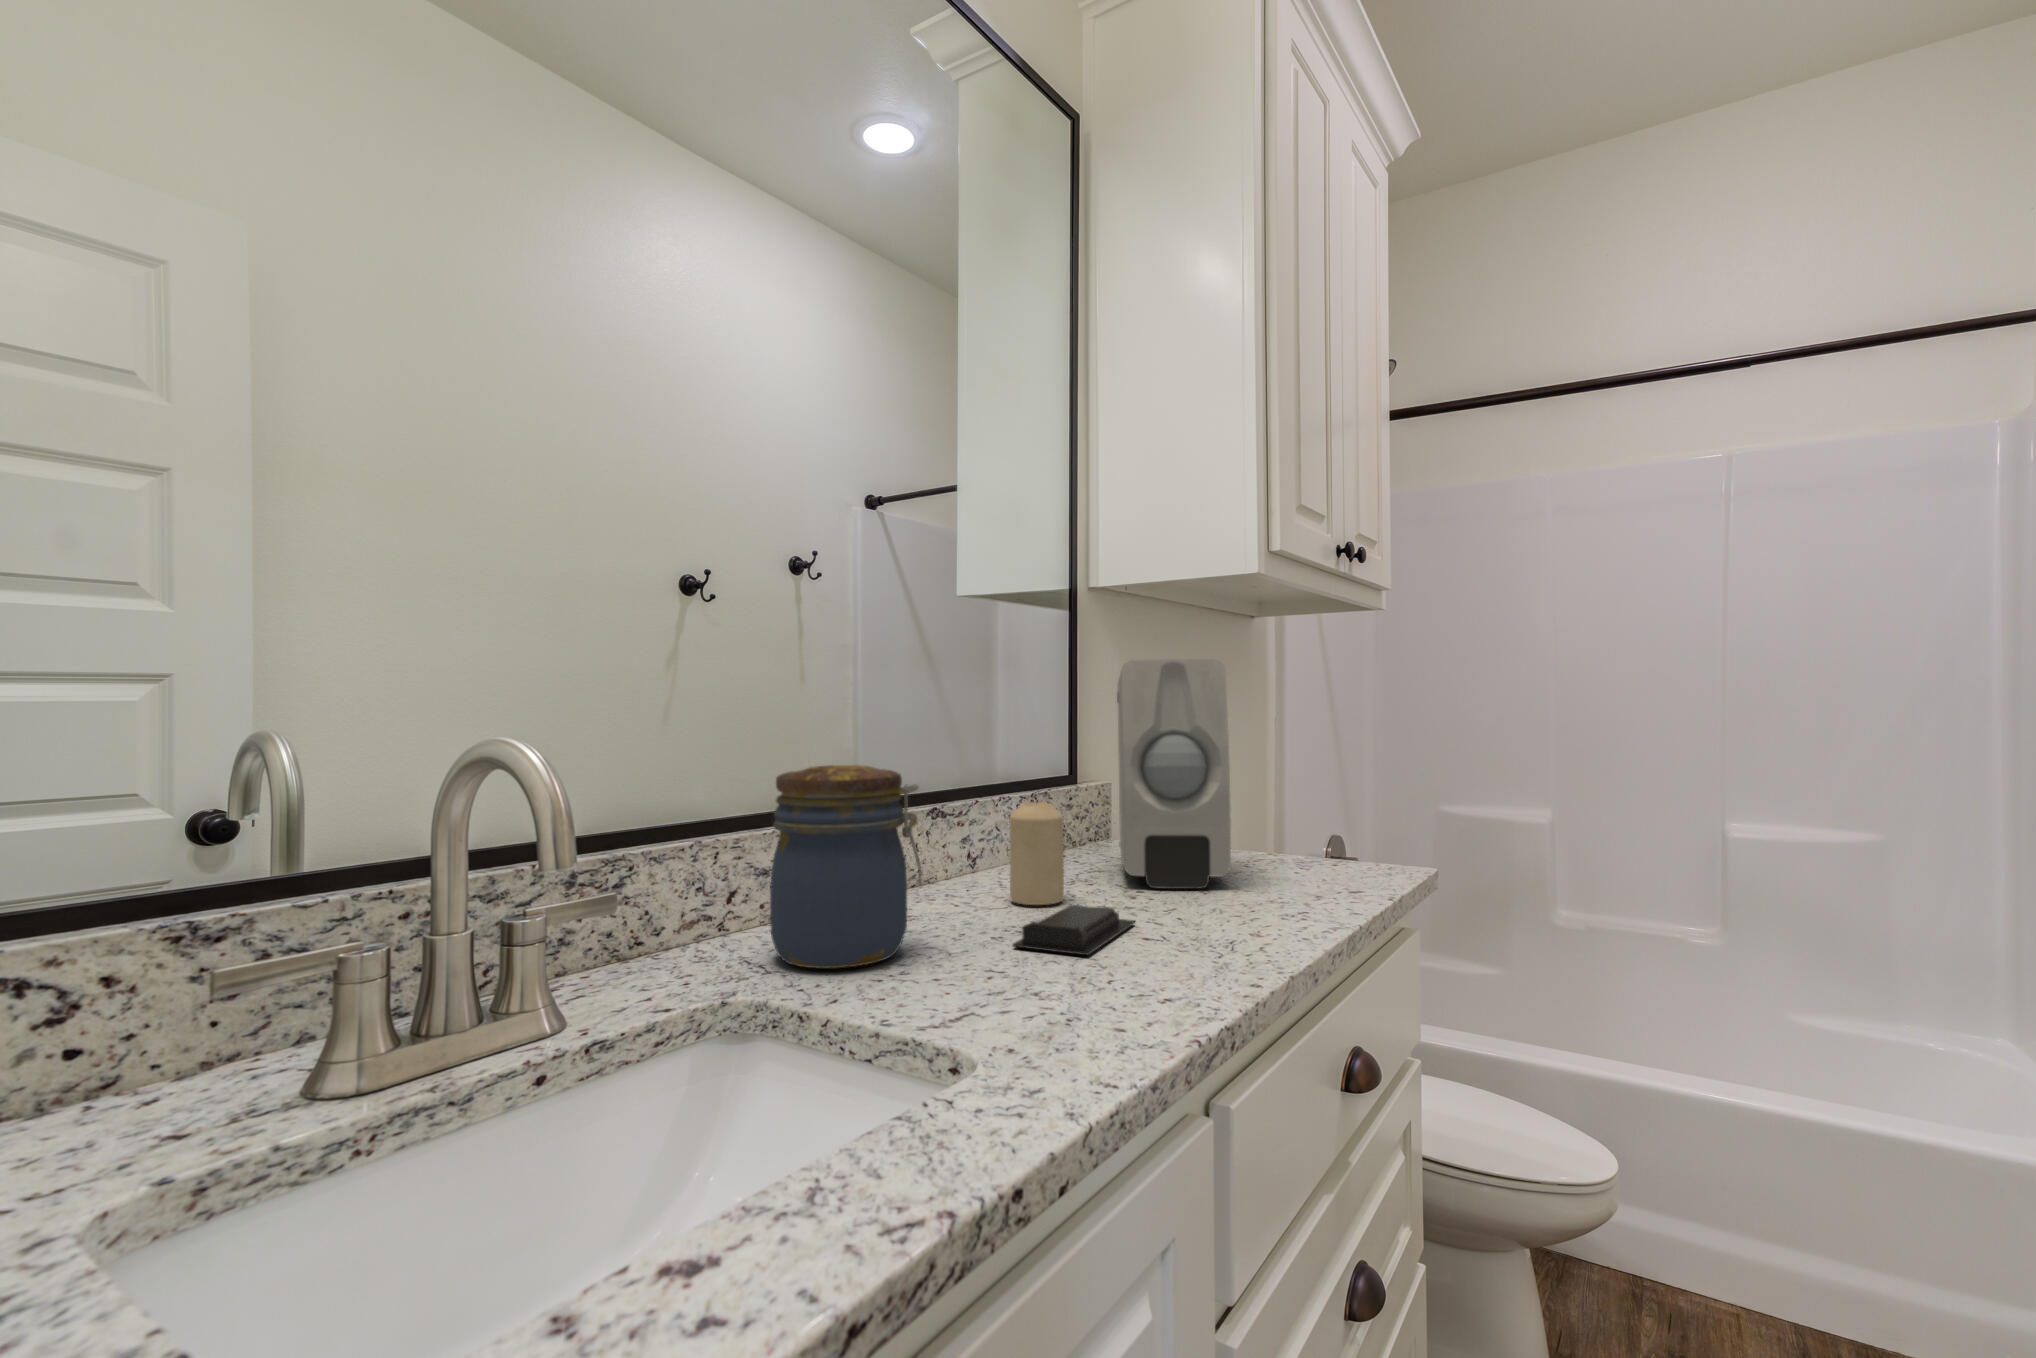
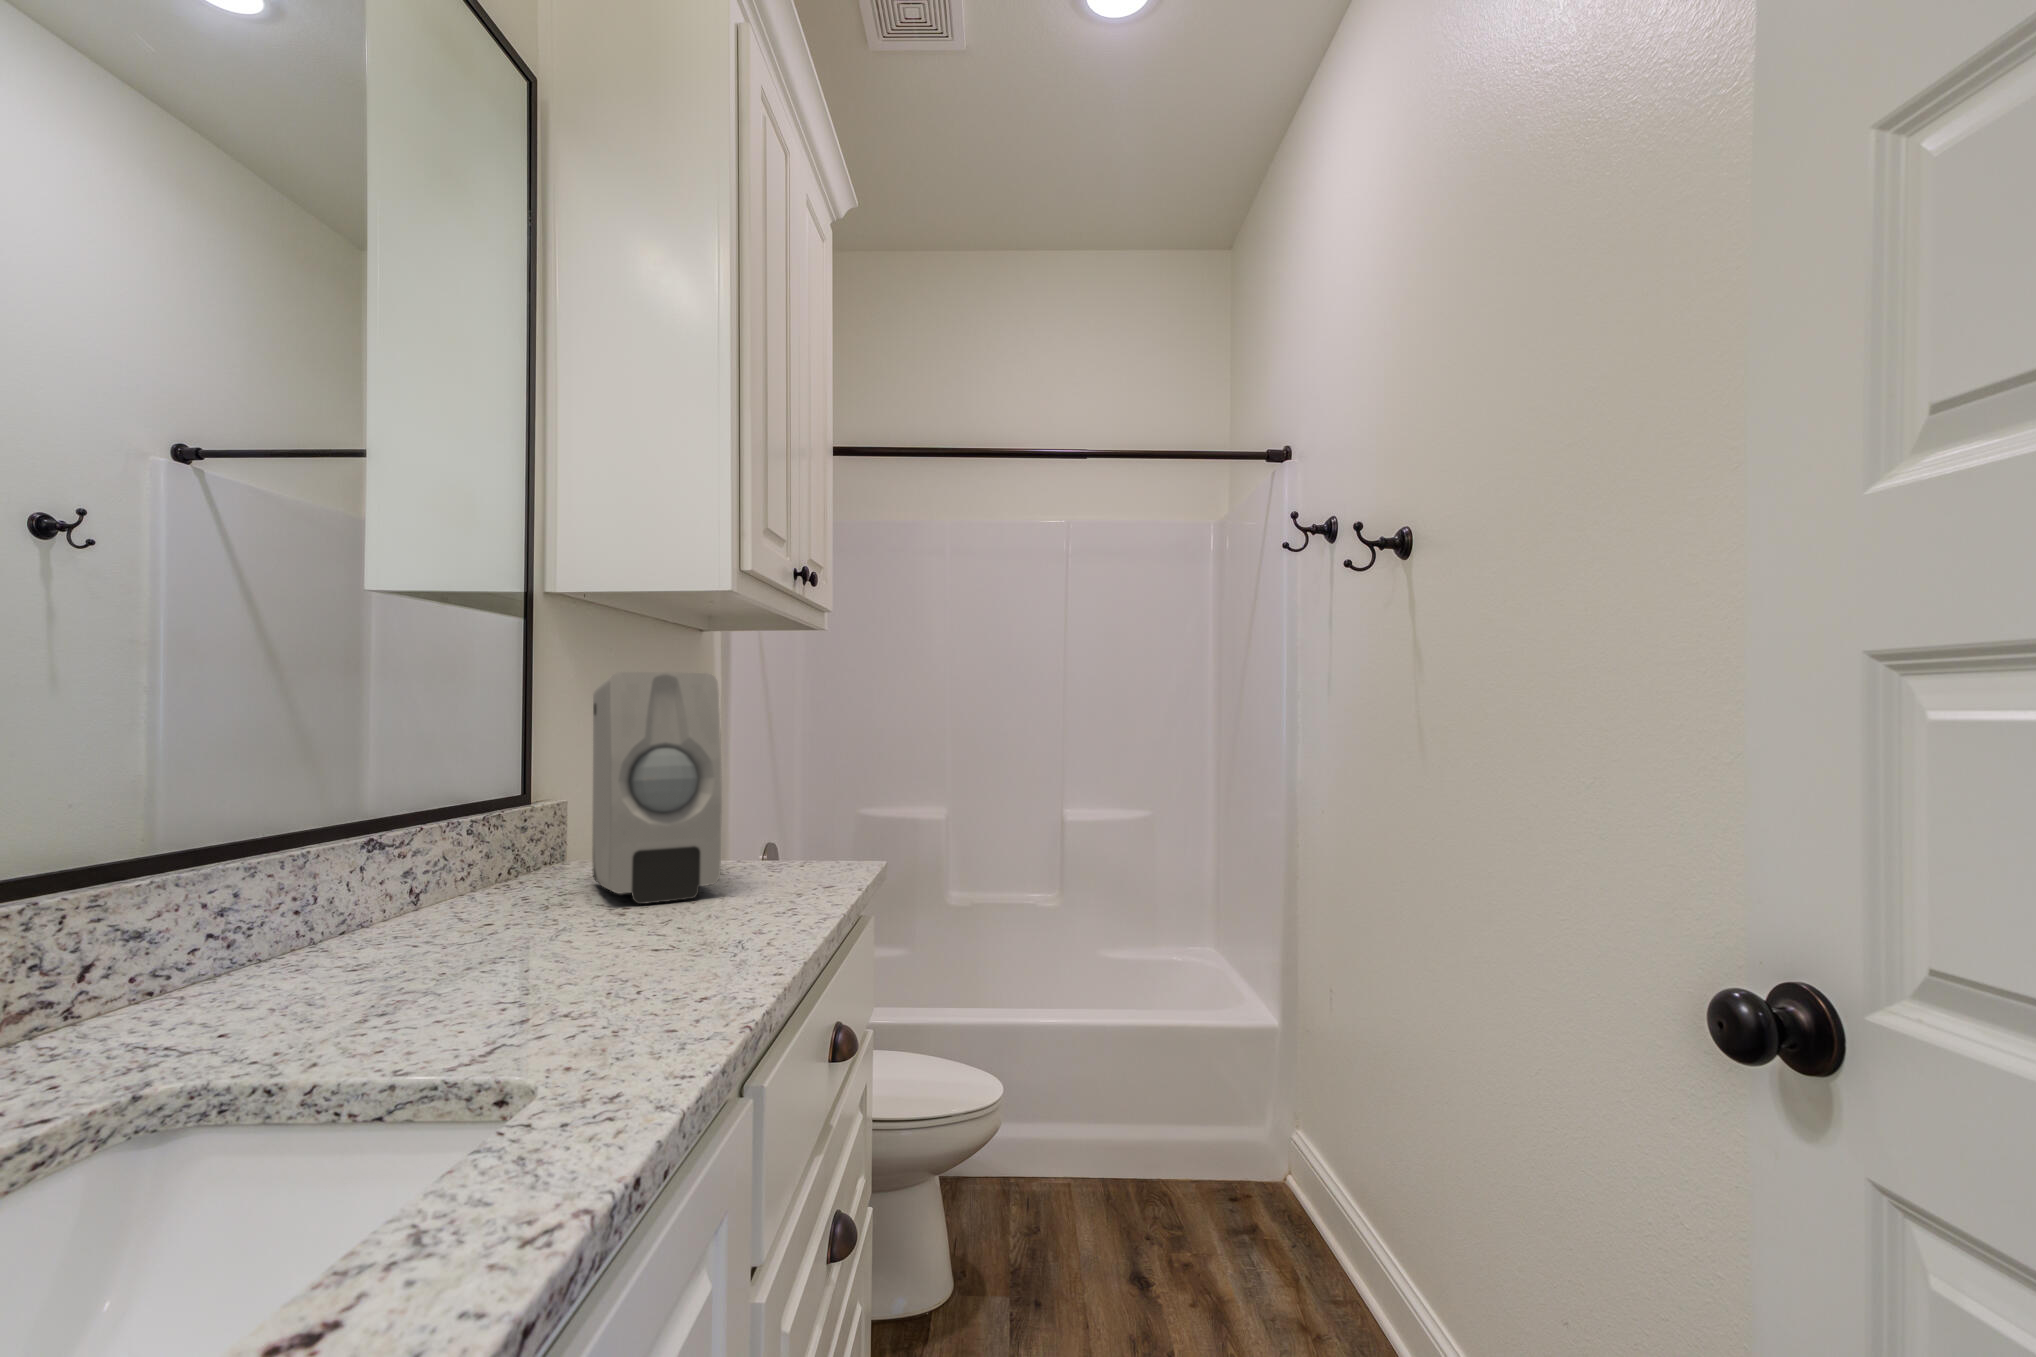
jar: present [770,765,922,968] -> none [177,792,402,1040]
candle: present [1010,801,1064,905] -> none [481,822,548,936]
soap bar: present [1012,905,1135,955] -> none [512,925,639,978]

